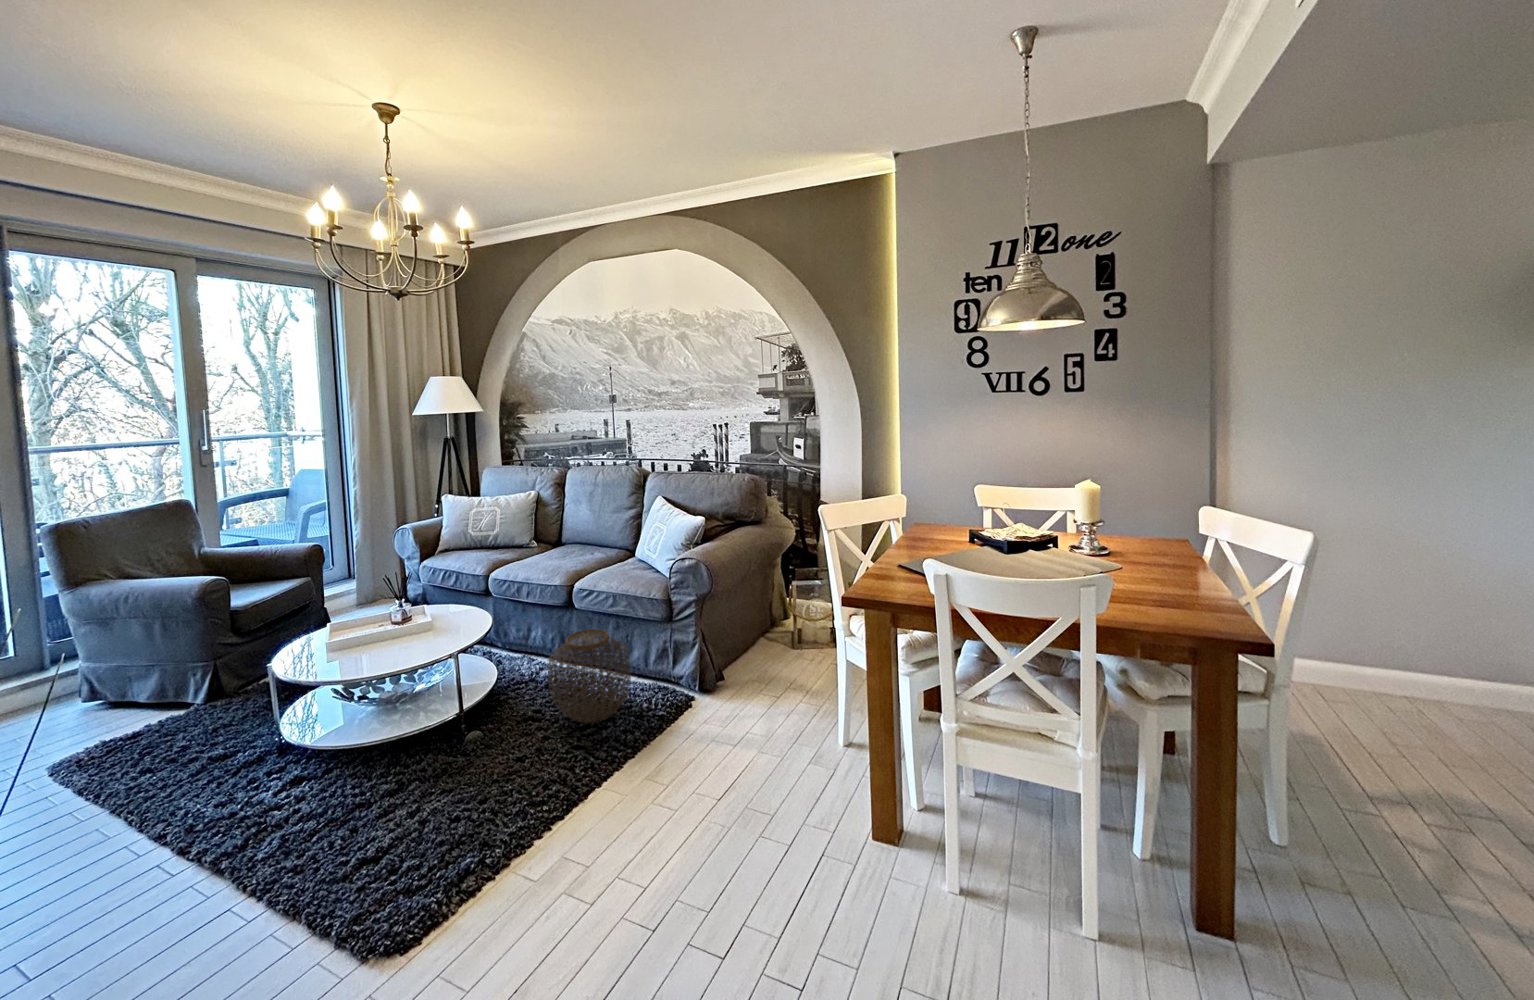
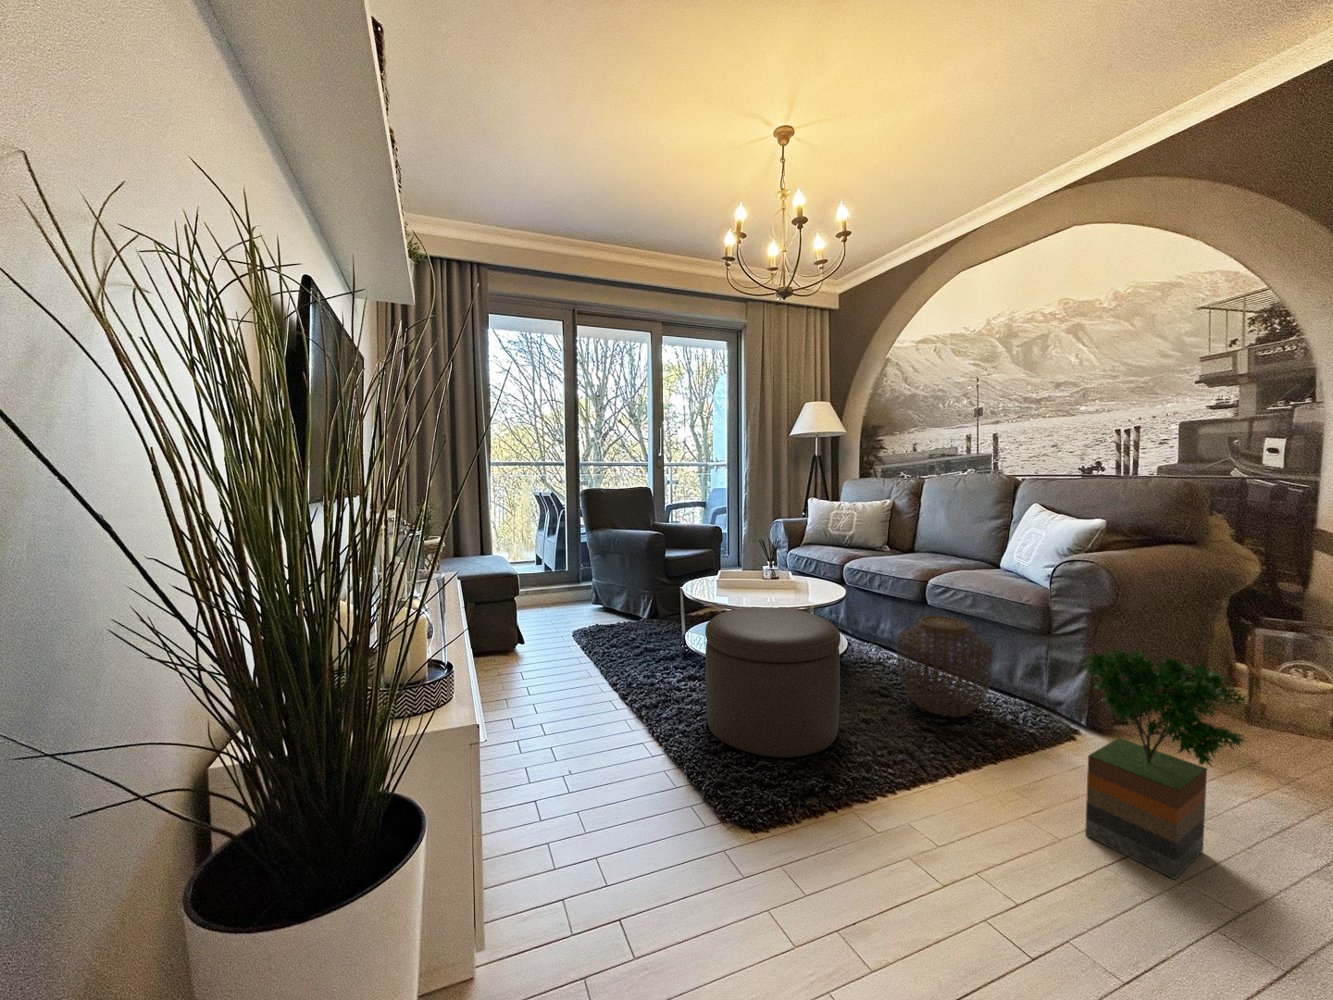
potted tree: none [683,647,777,808] -> present [1084,648,1247,879]
ottoman: none [309,667,493,856] -> present [705,608,840,757]

